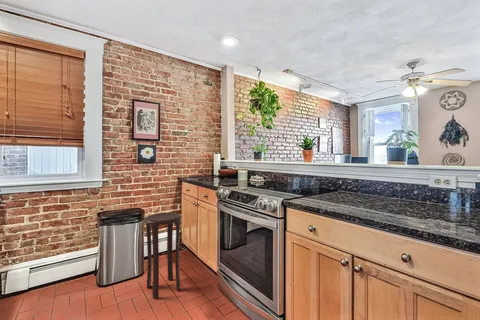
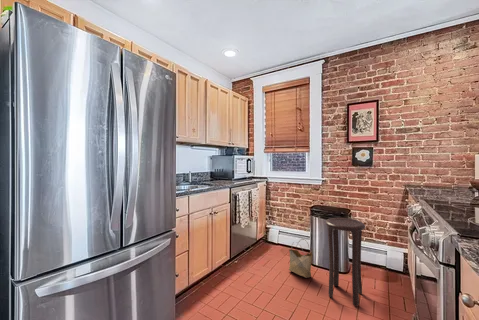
woven basket: none [83,256,120,306] -> present [289,239,312,278]

